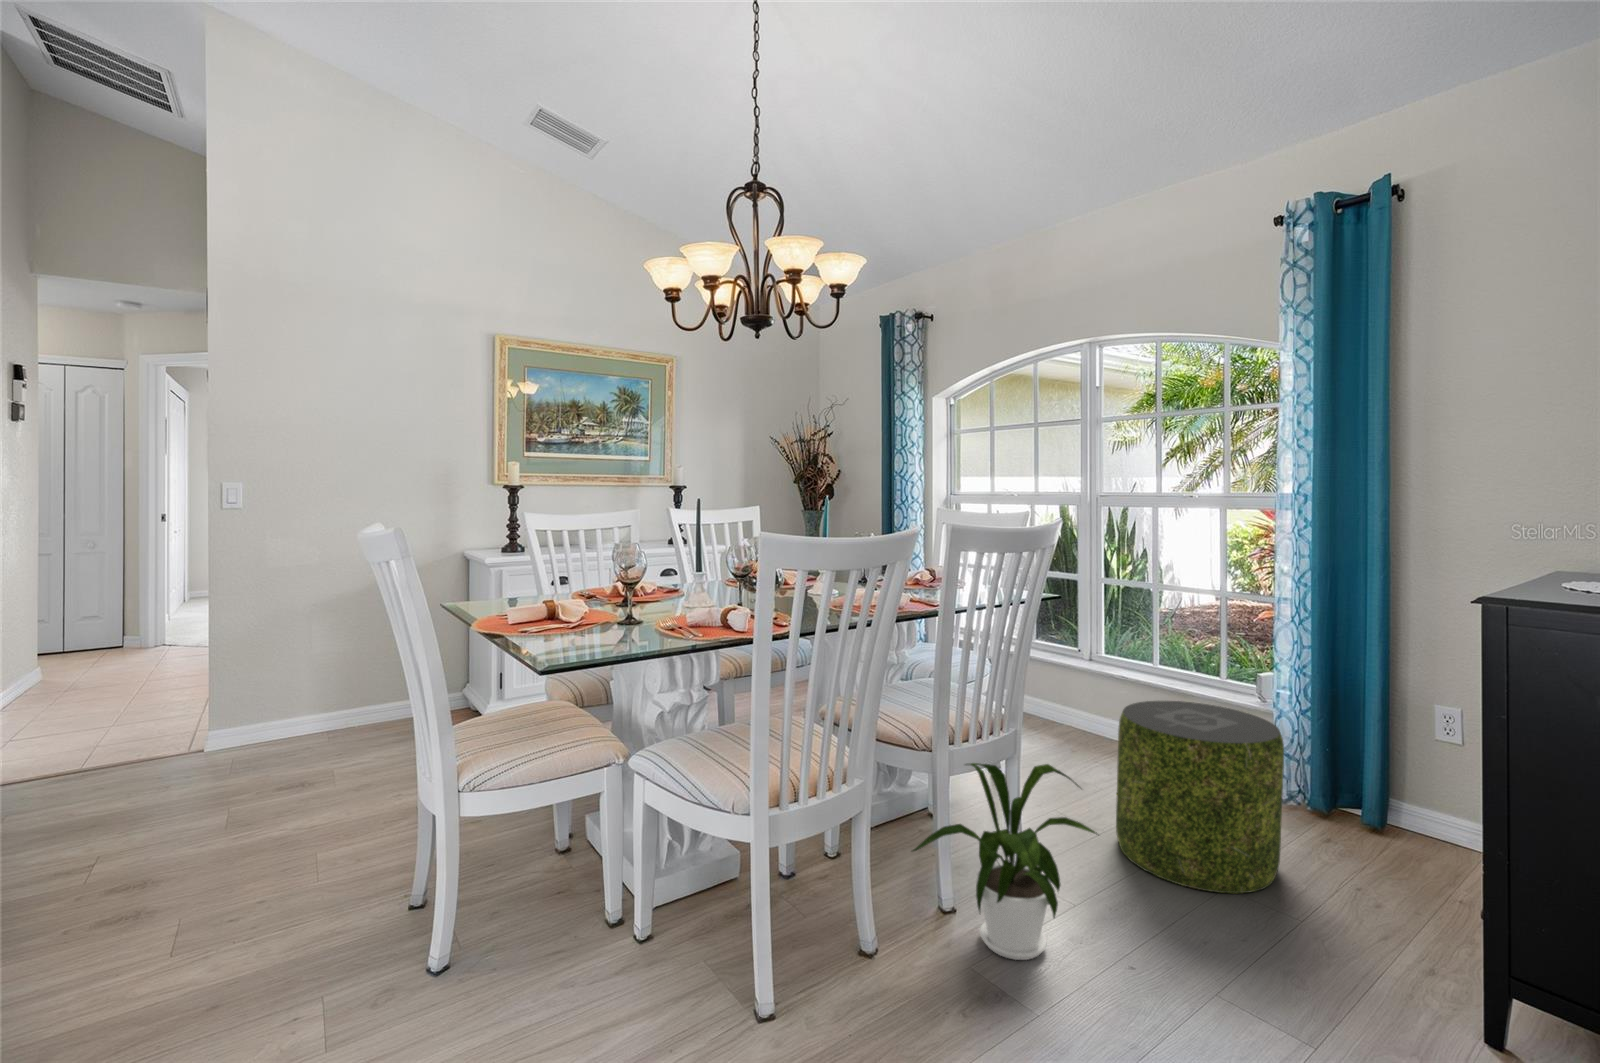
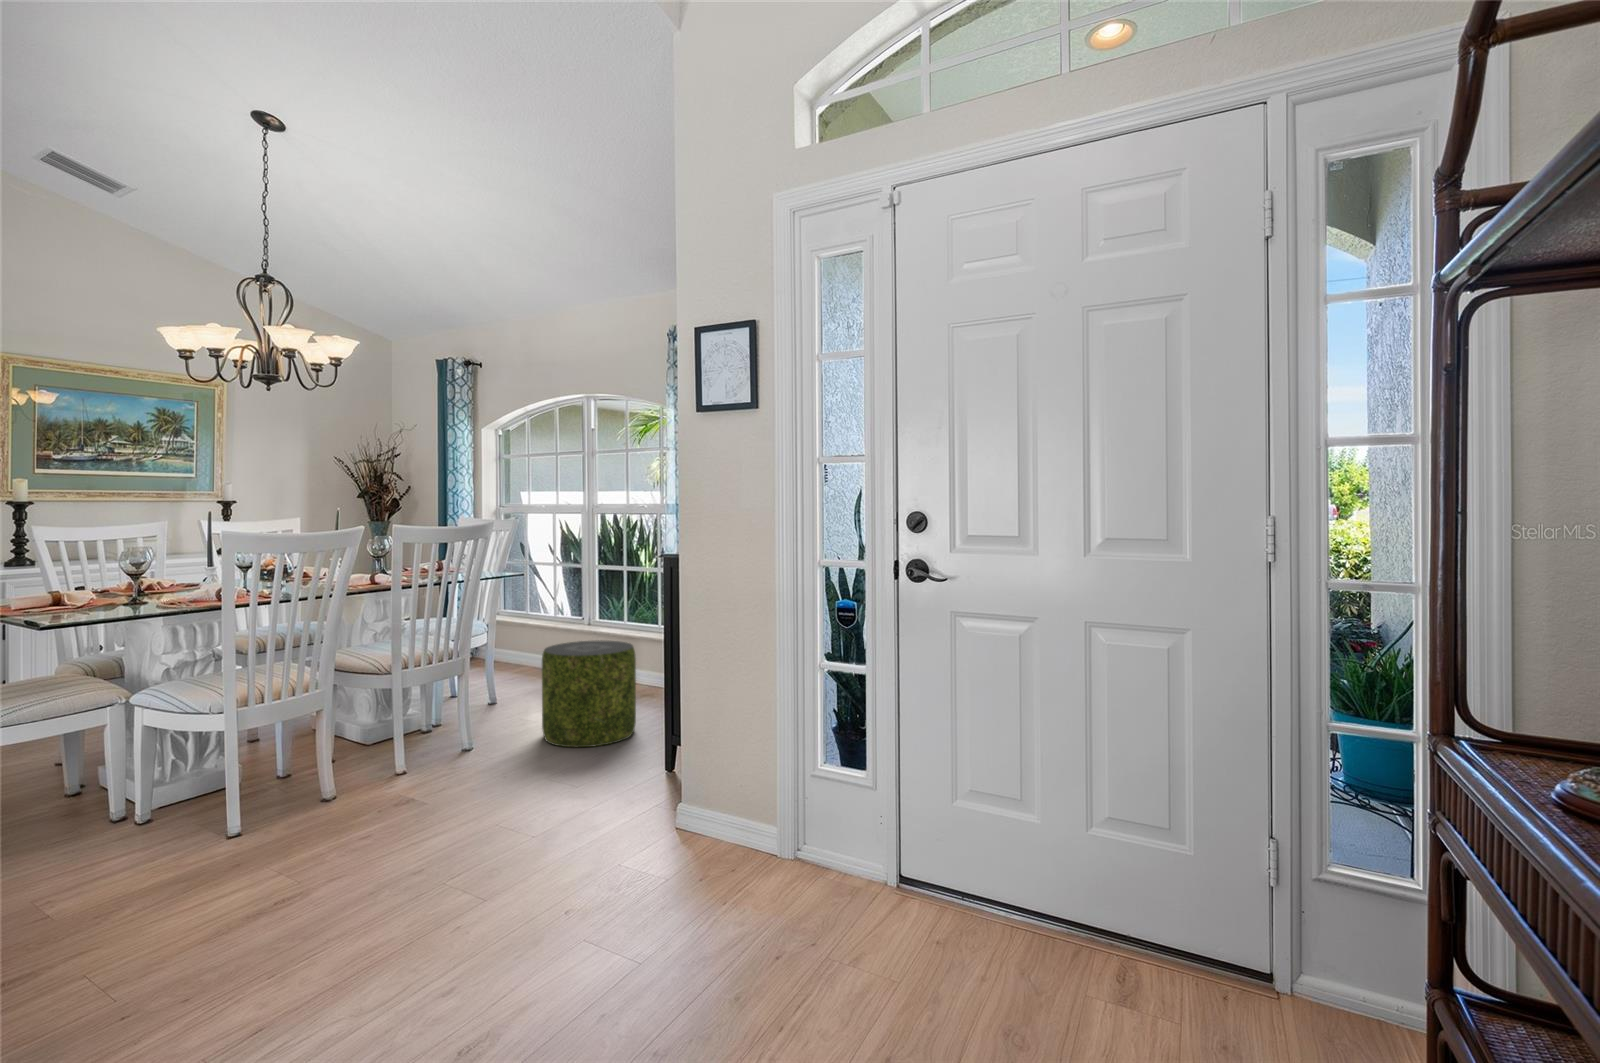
house plant: present [912,763,1097,960] -> none [362,671,480,790]

